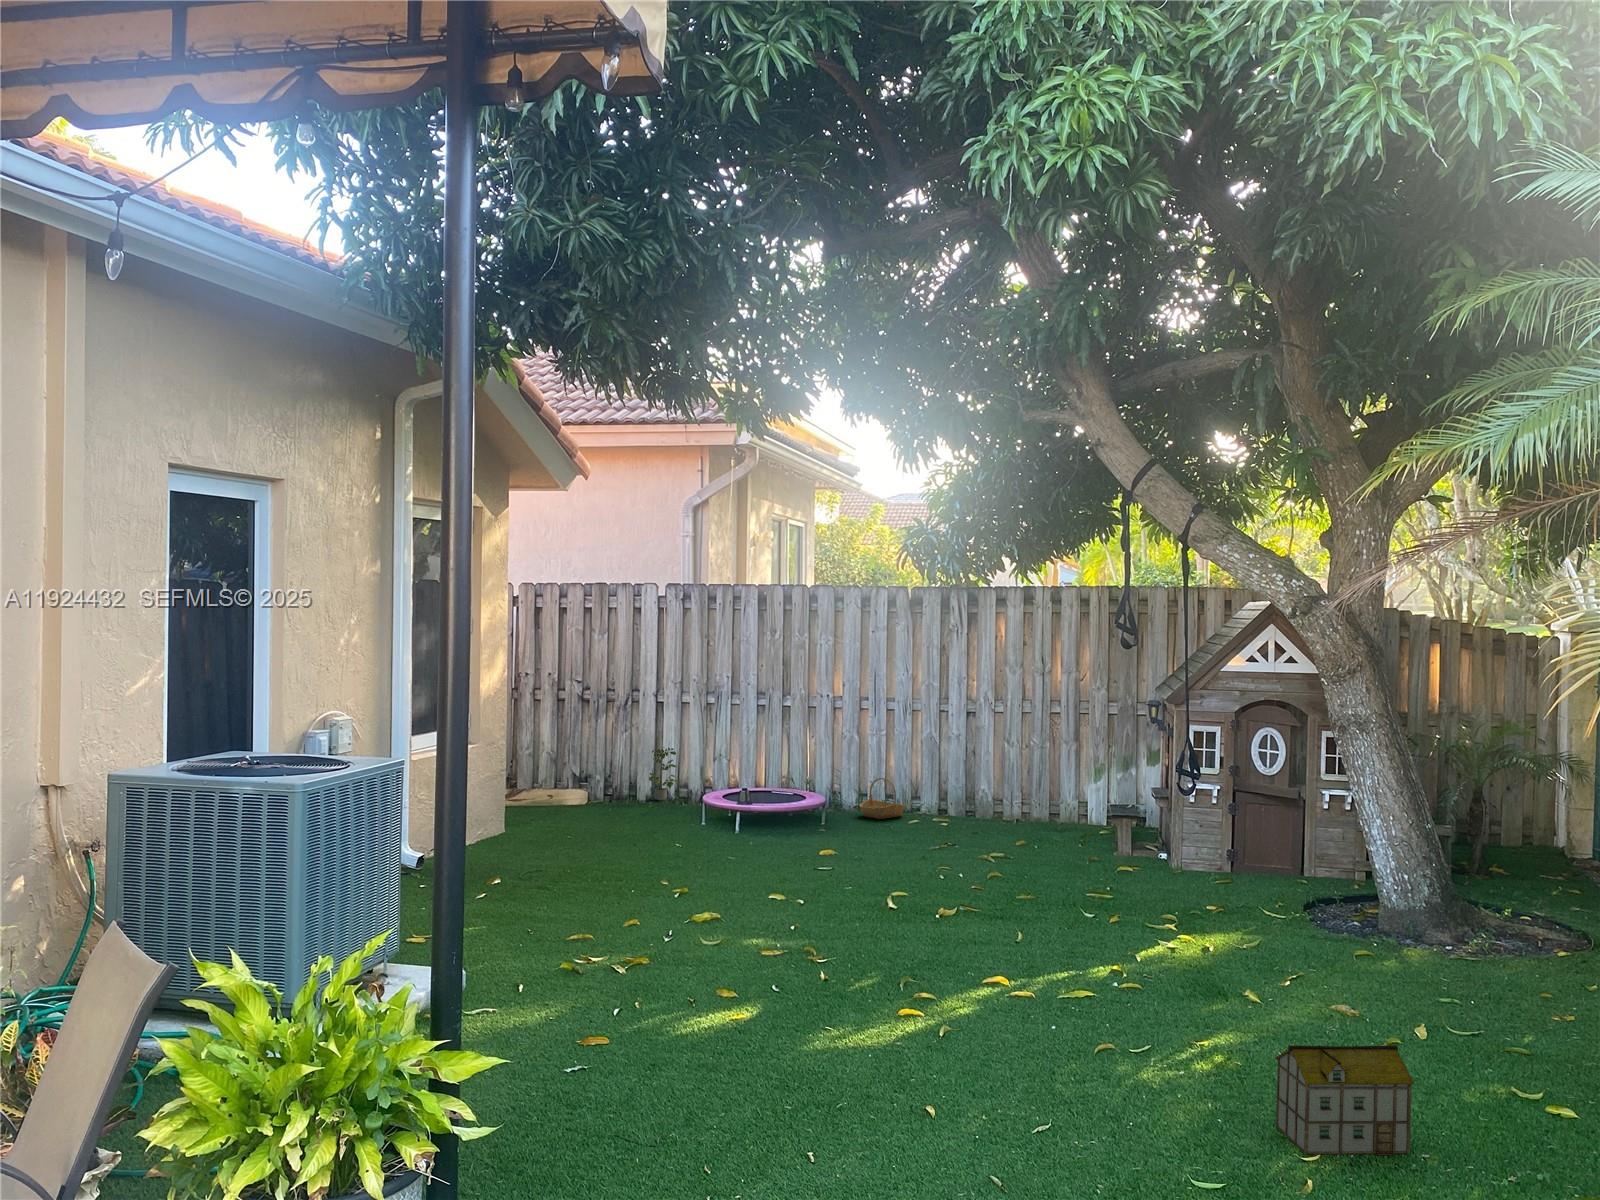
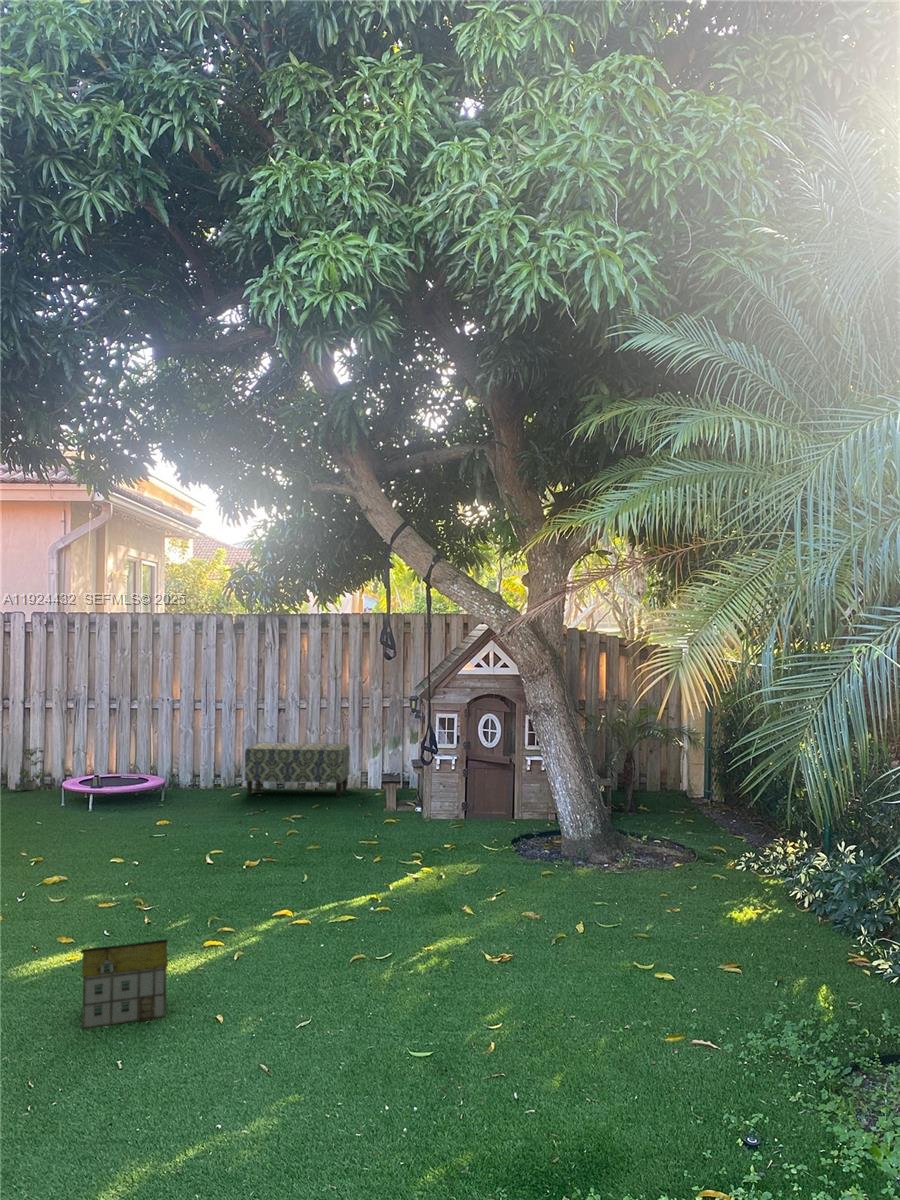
bench: none [923,757,1064,836] -> present [245,742,350,797]
basket: present [860,778,906,819] -> none [196,761,232,793]
toy house: present [1275,1045,1414,1155] -> present [81,939,168,1029]

